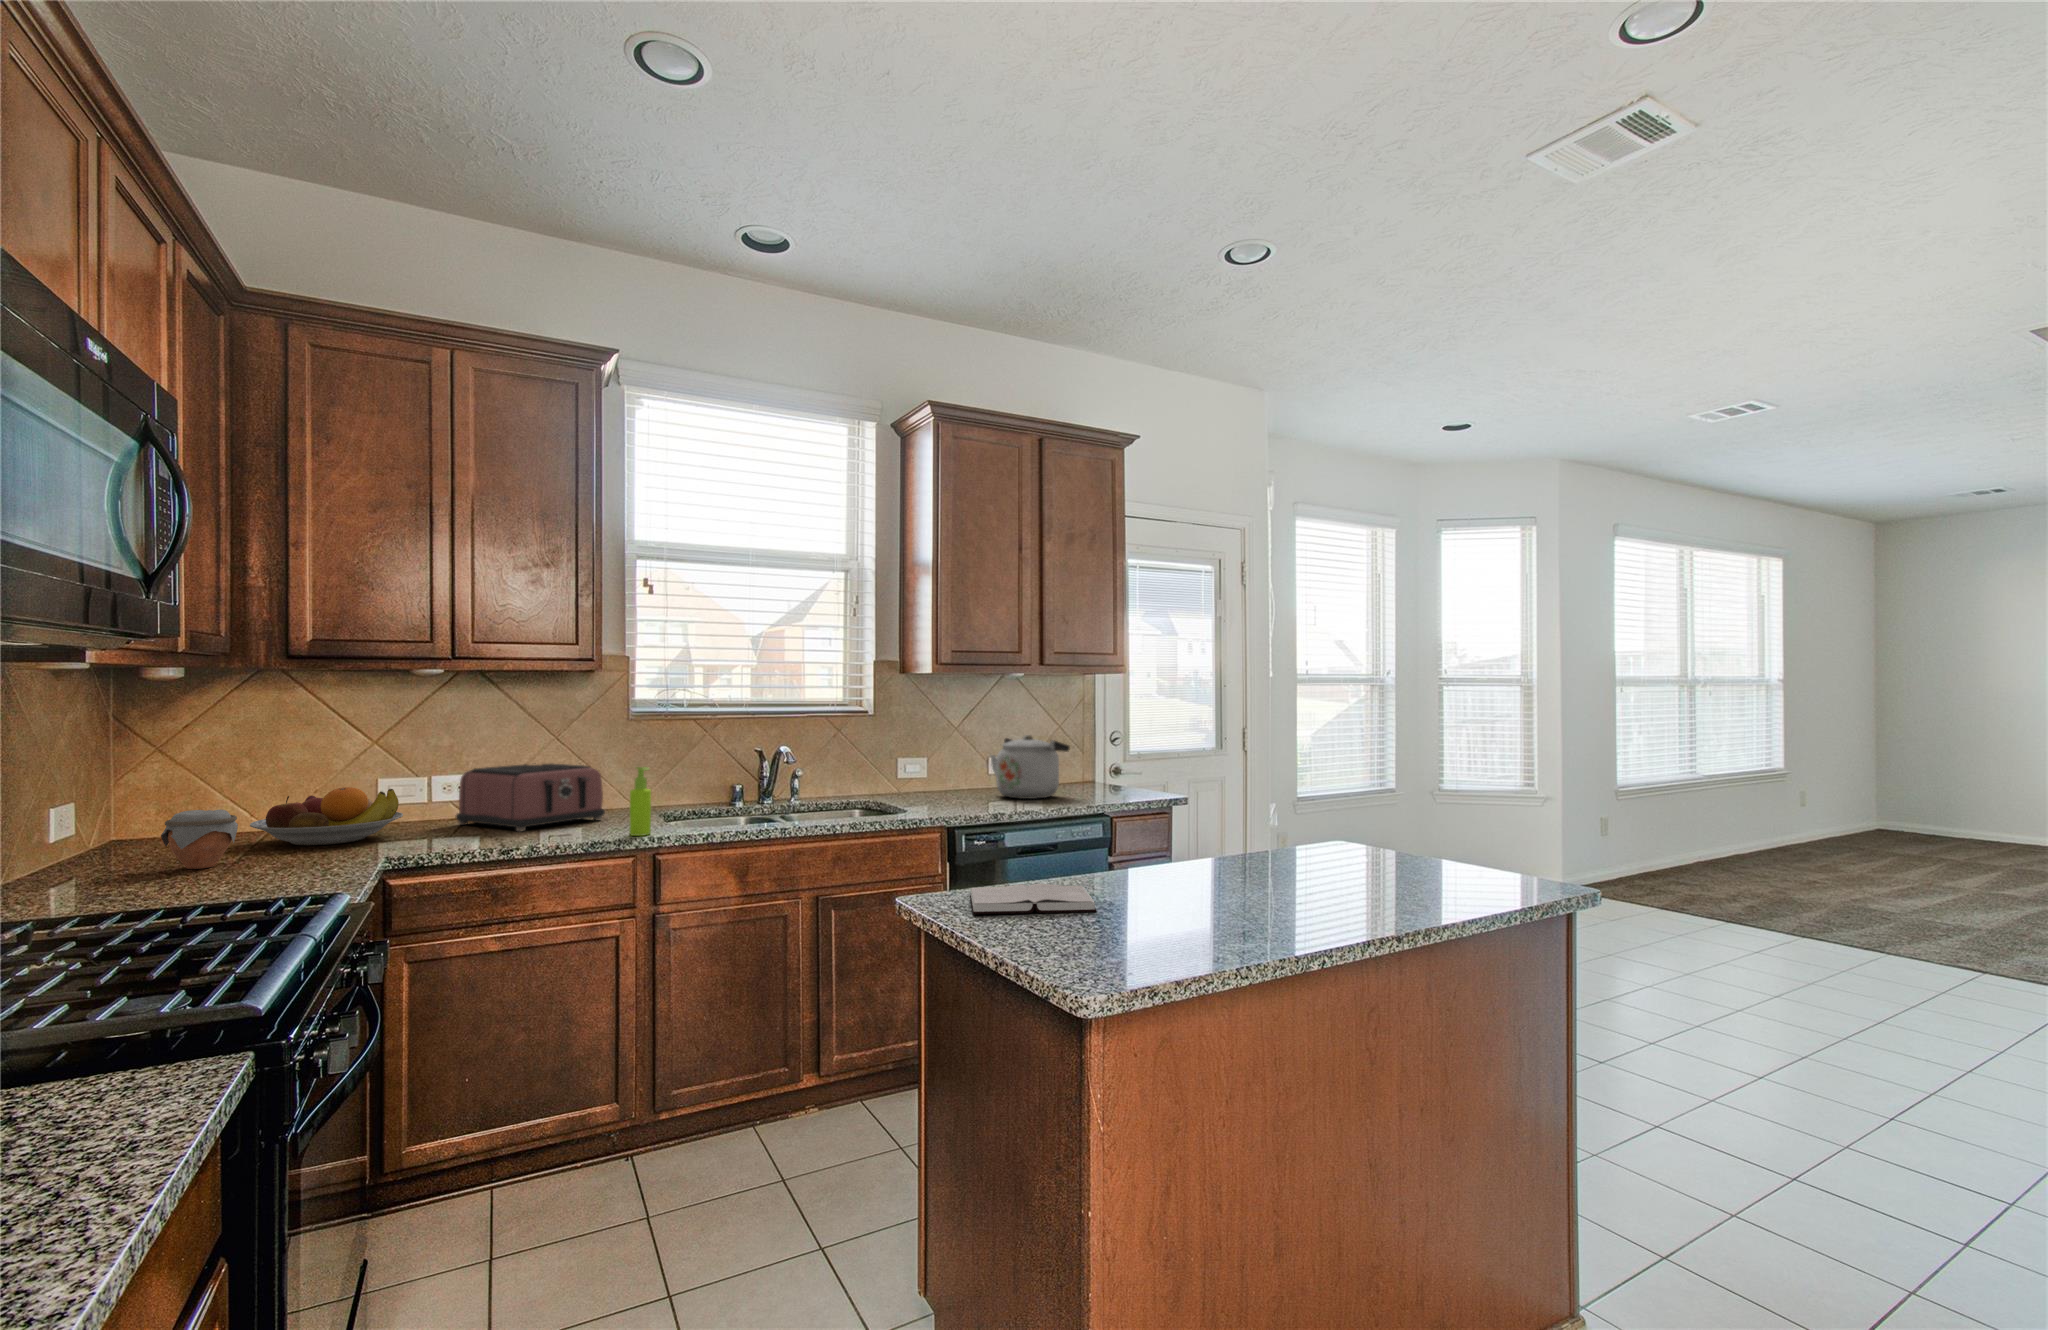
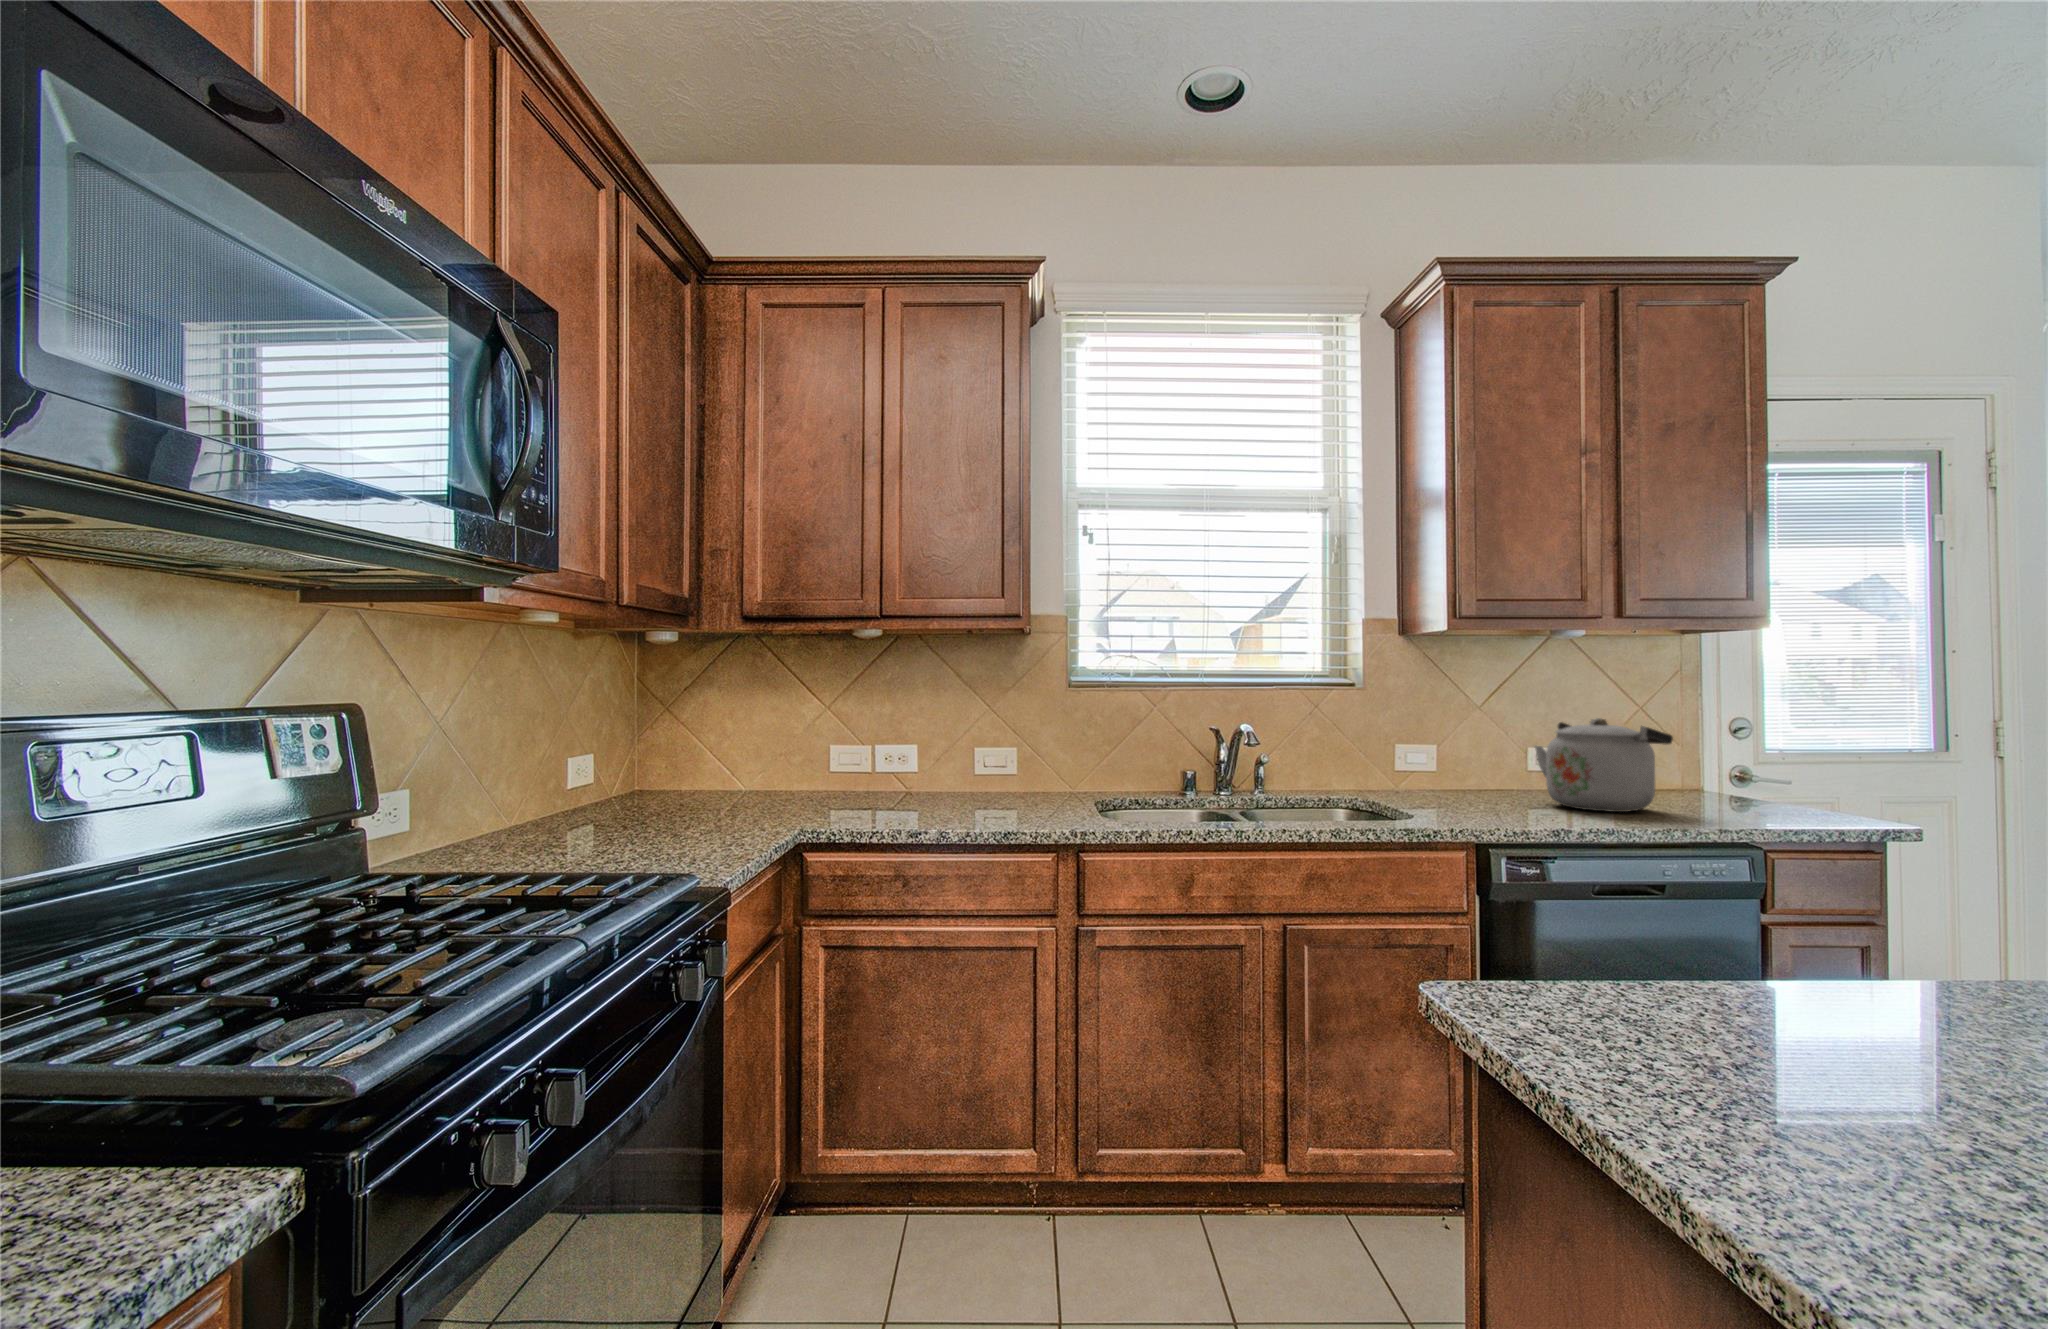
toaster: present [456,763,605,831] -> none [895,736,1037,811]
soap dispenser: present [629,767,651,836] -> none [1050,742,1074,827]
fruit bowl: present [250,787,403,845] -> none [708,754,840,811]
jar: present [161,810,238,869] -> none [612,769,678,829]
hardback book: present [970,883,1096,914] -> none [1563,991,1939,1117]

